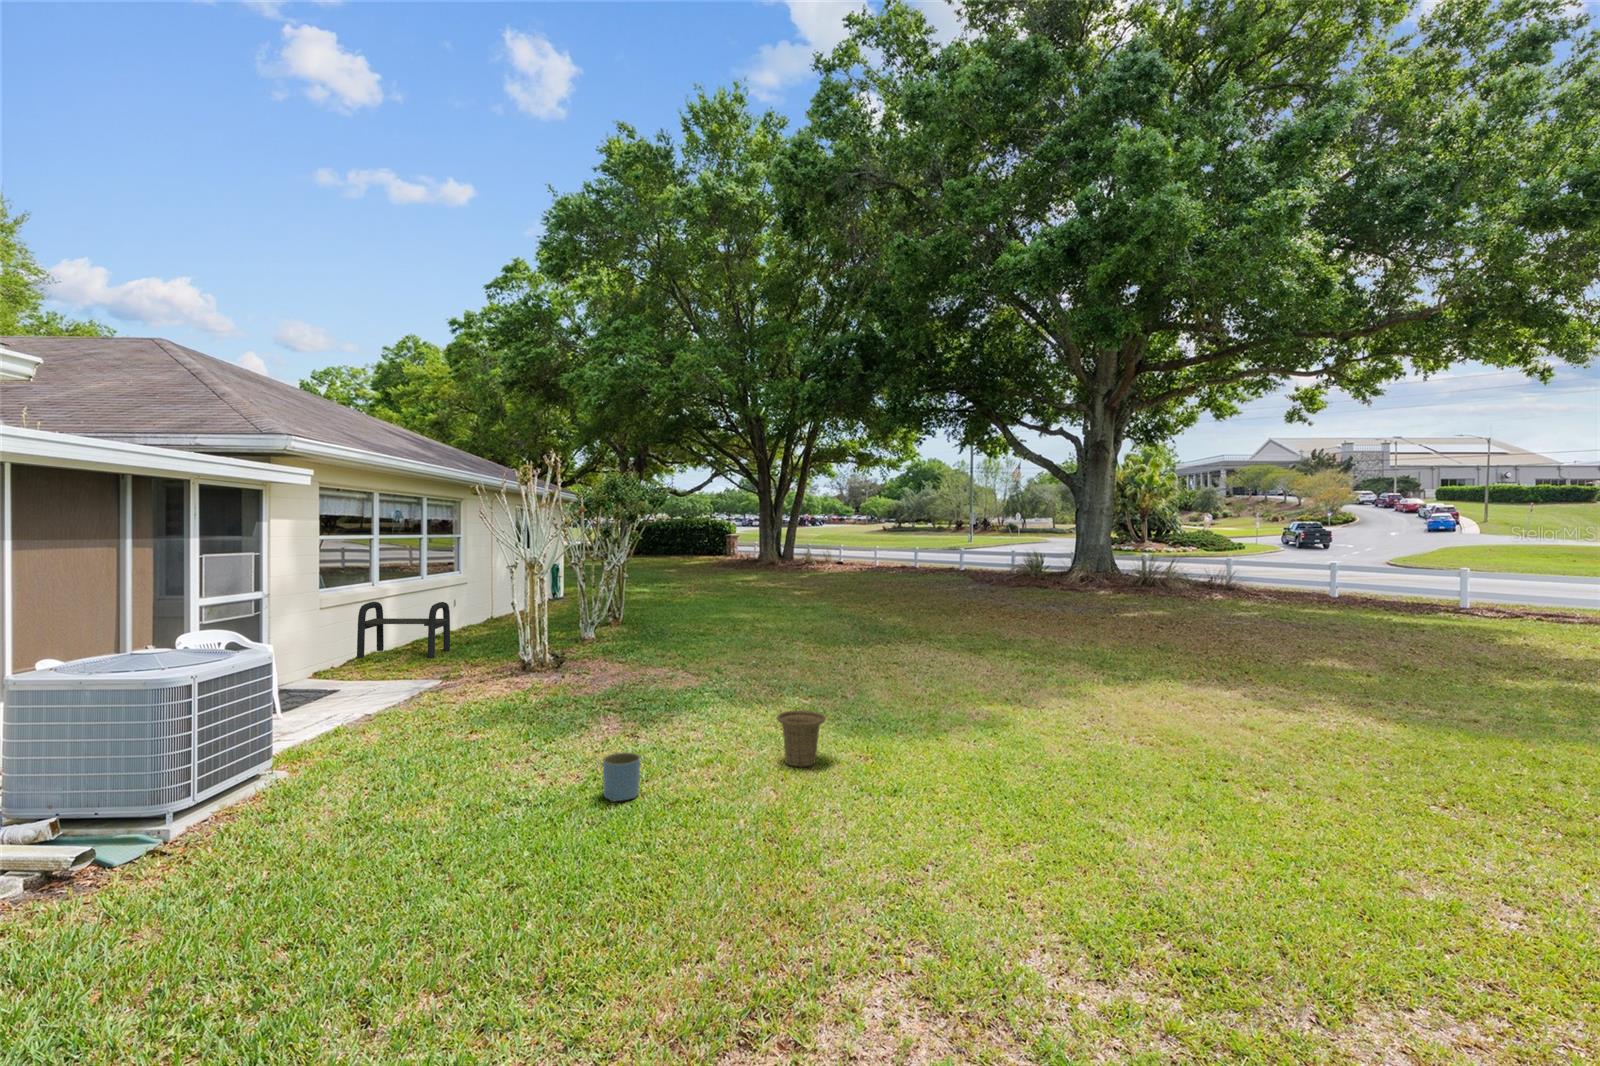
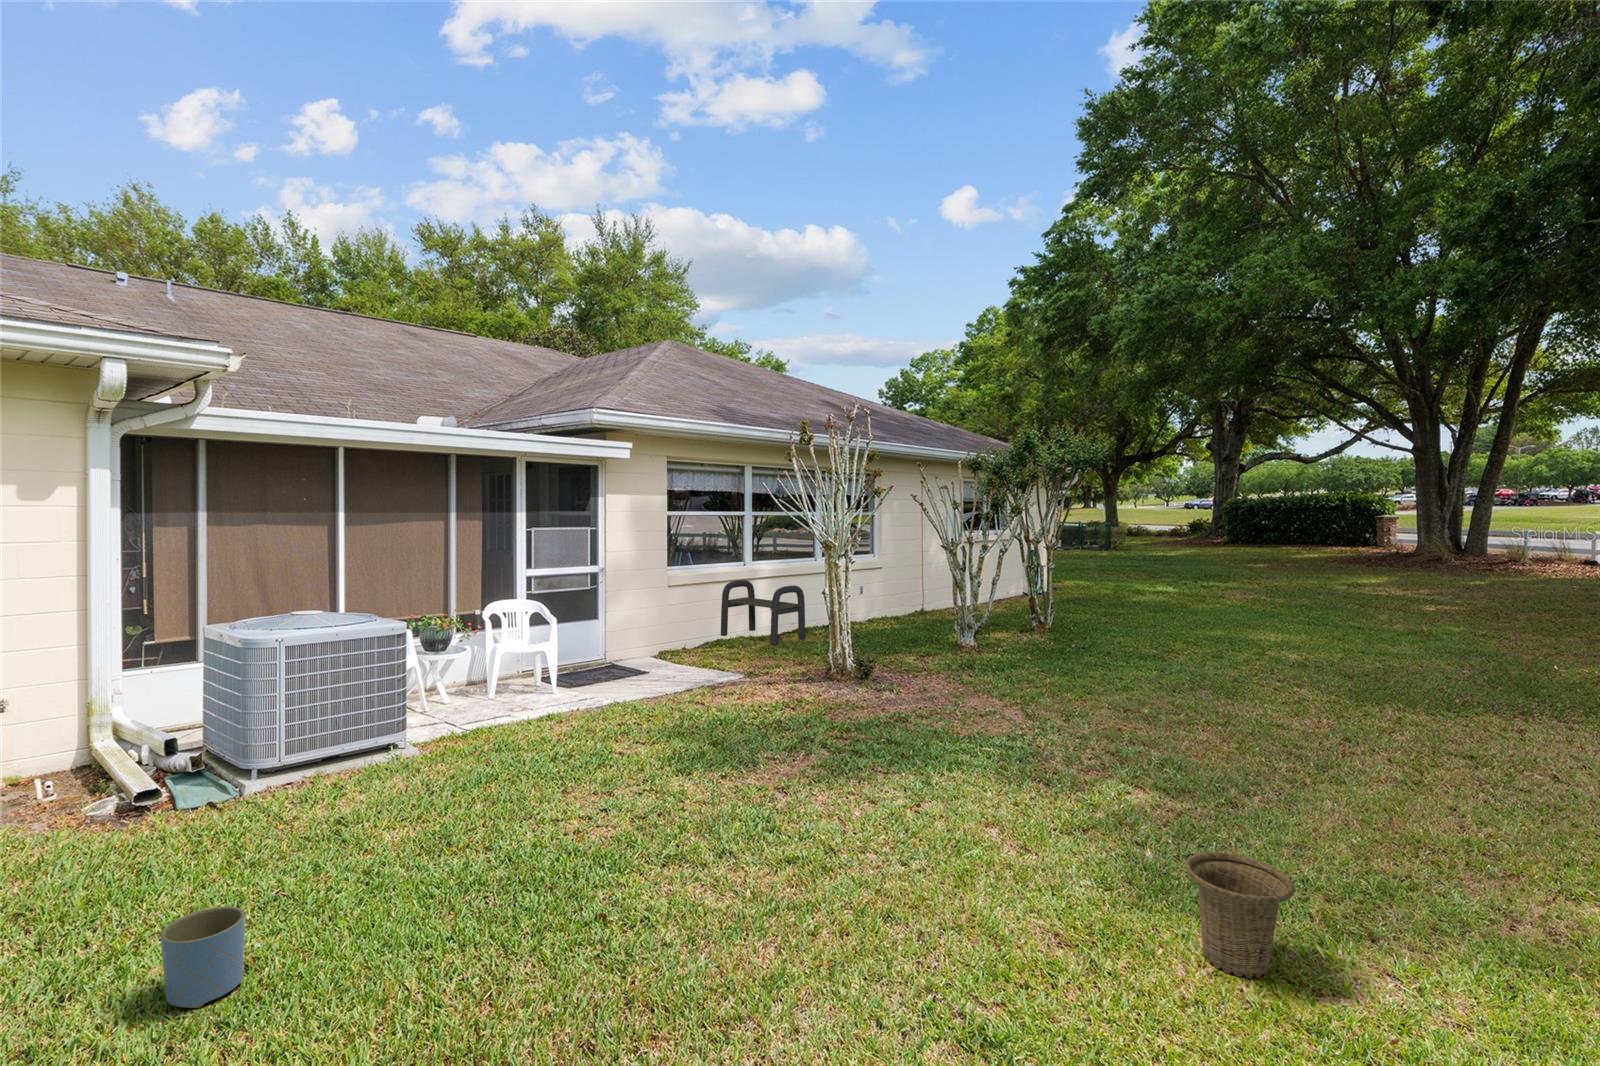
basket: present [777,710,826,767] -> present [1185,852,1294,978]
planter: present [603,752,640,802] -> present [161,906,245,1008]

